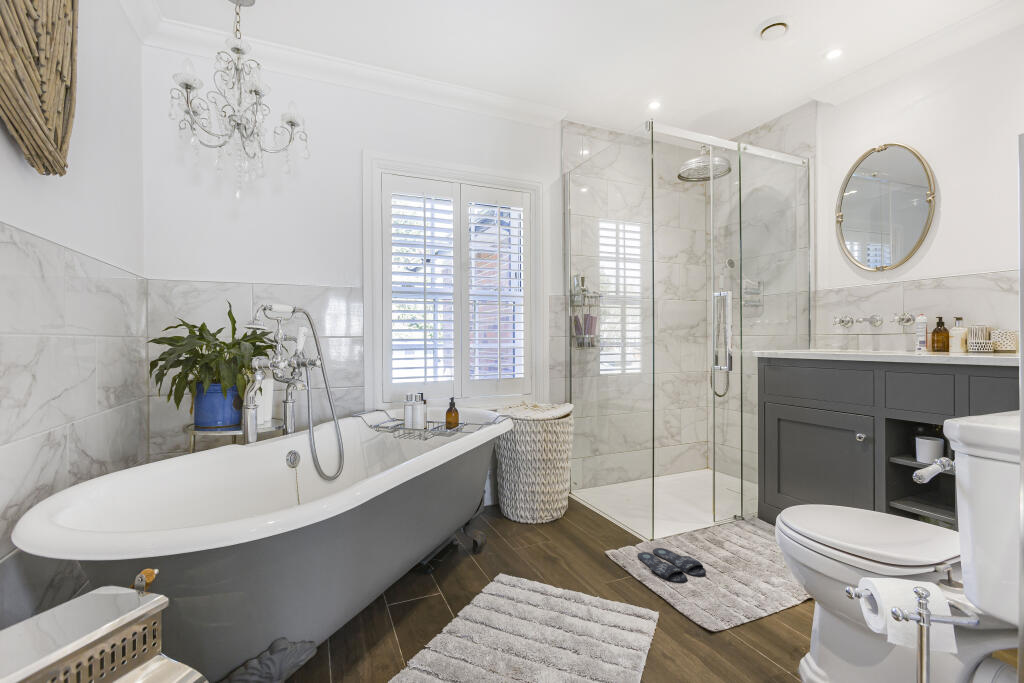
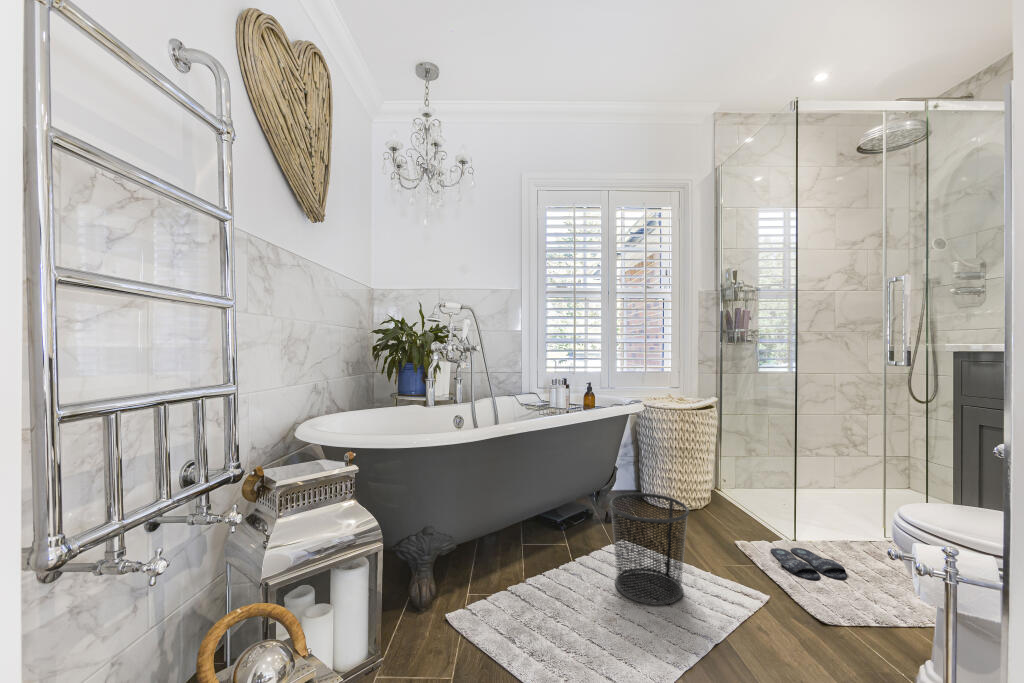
waste bin: none [504,525,590,656] -> present [609,493,689,605]

